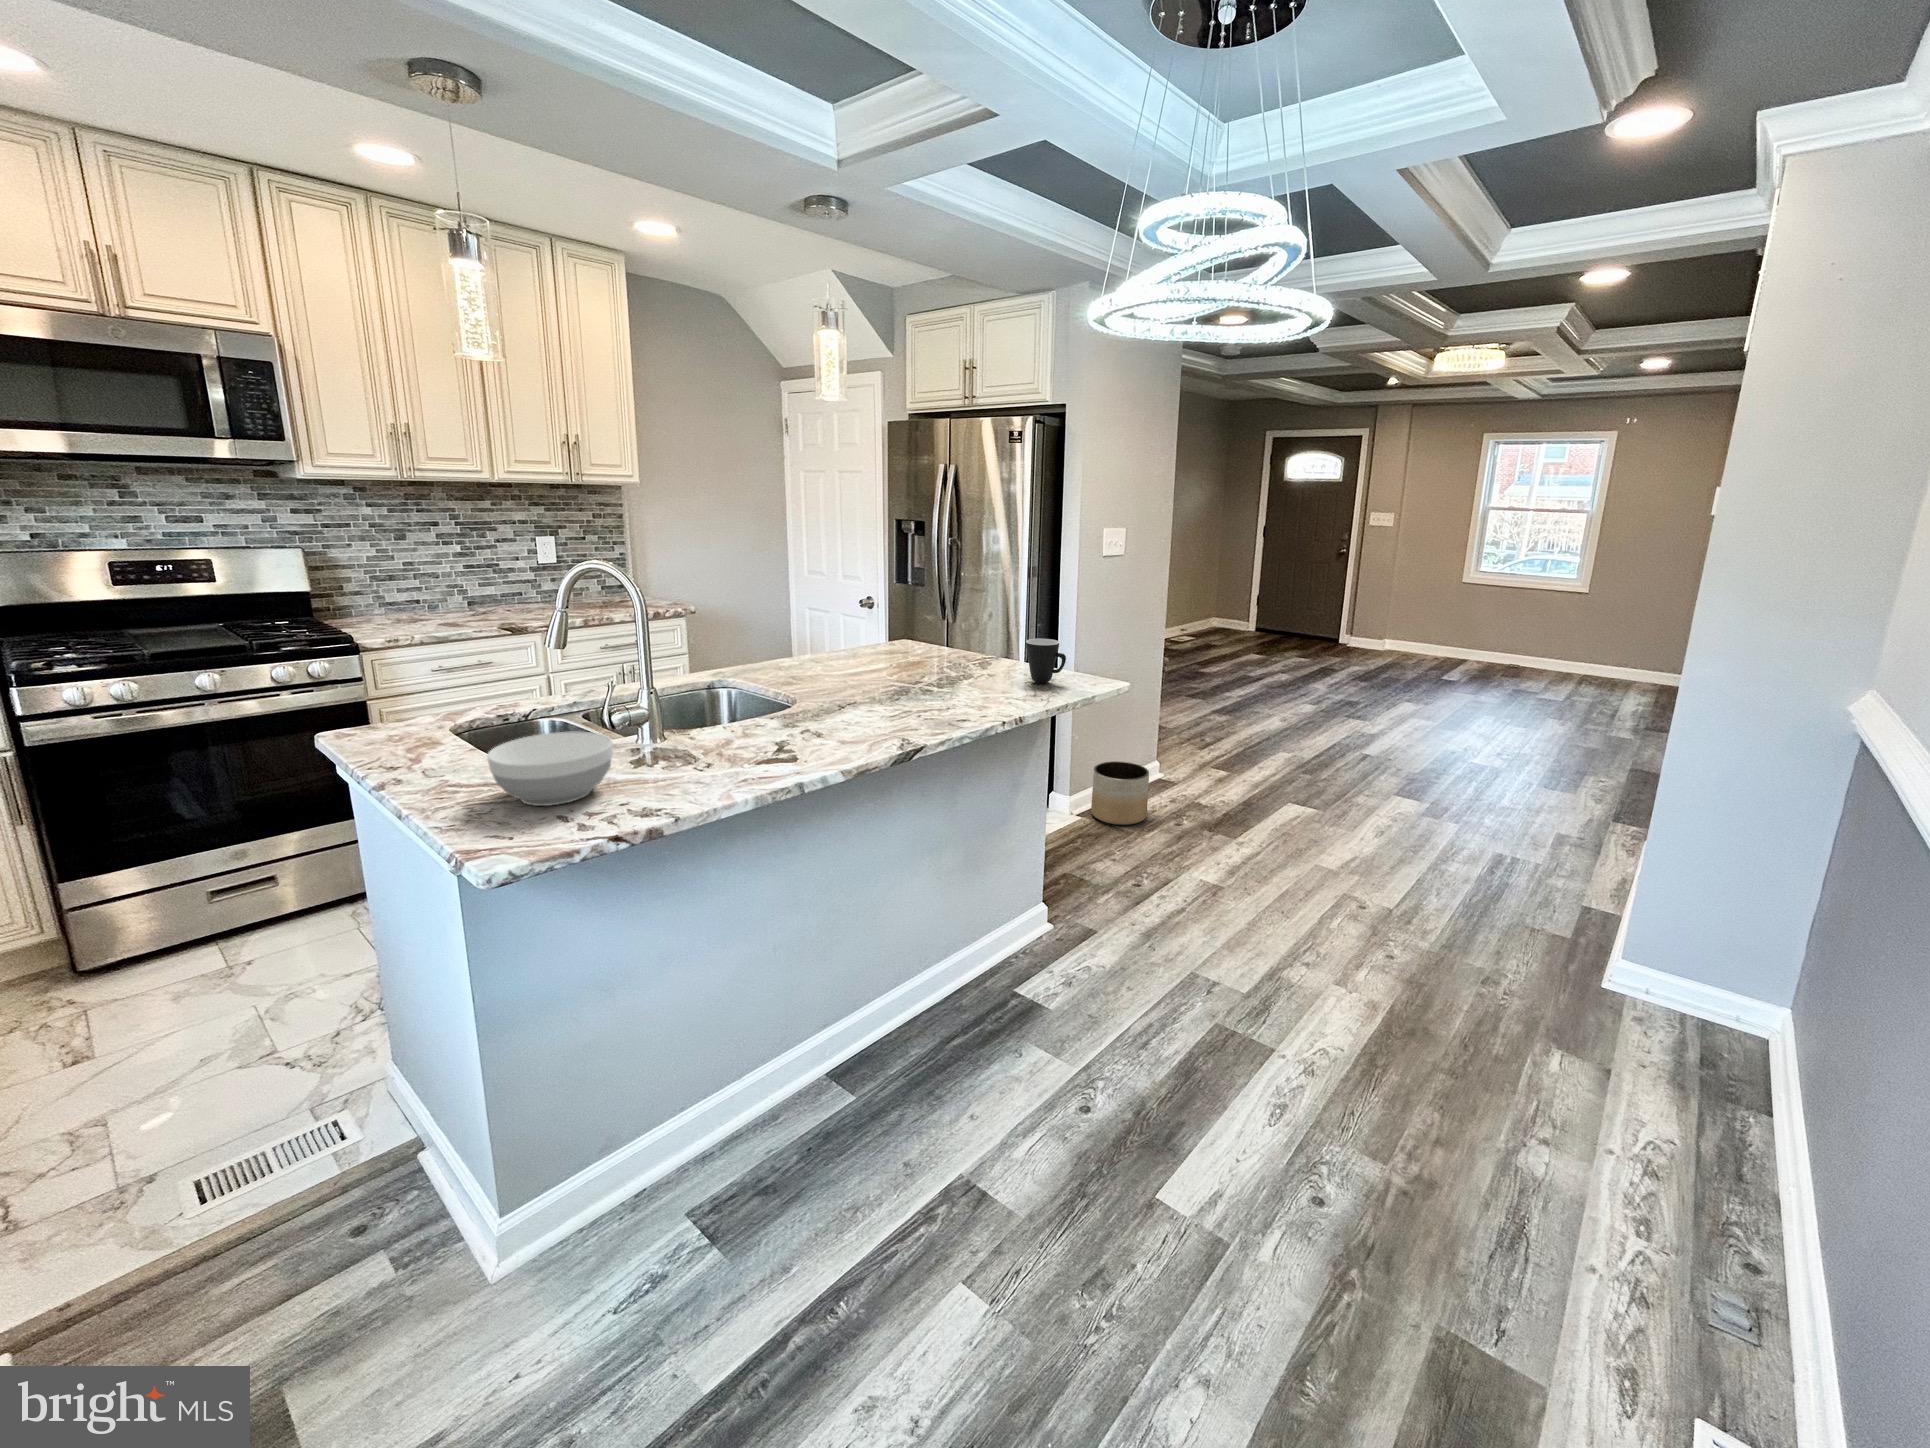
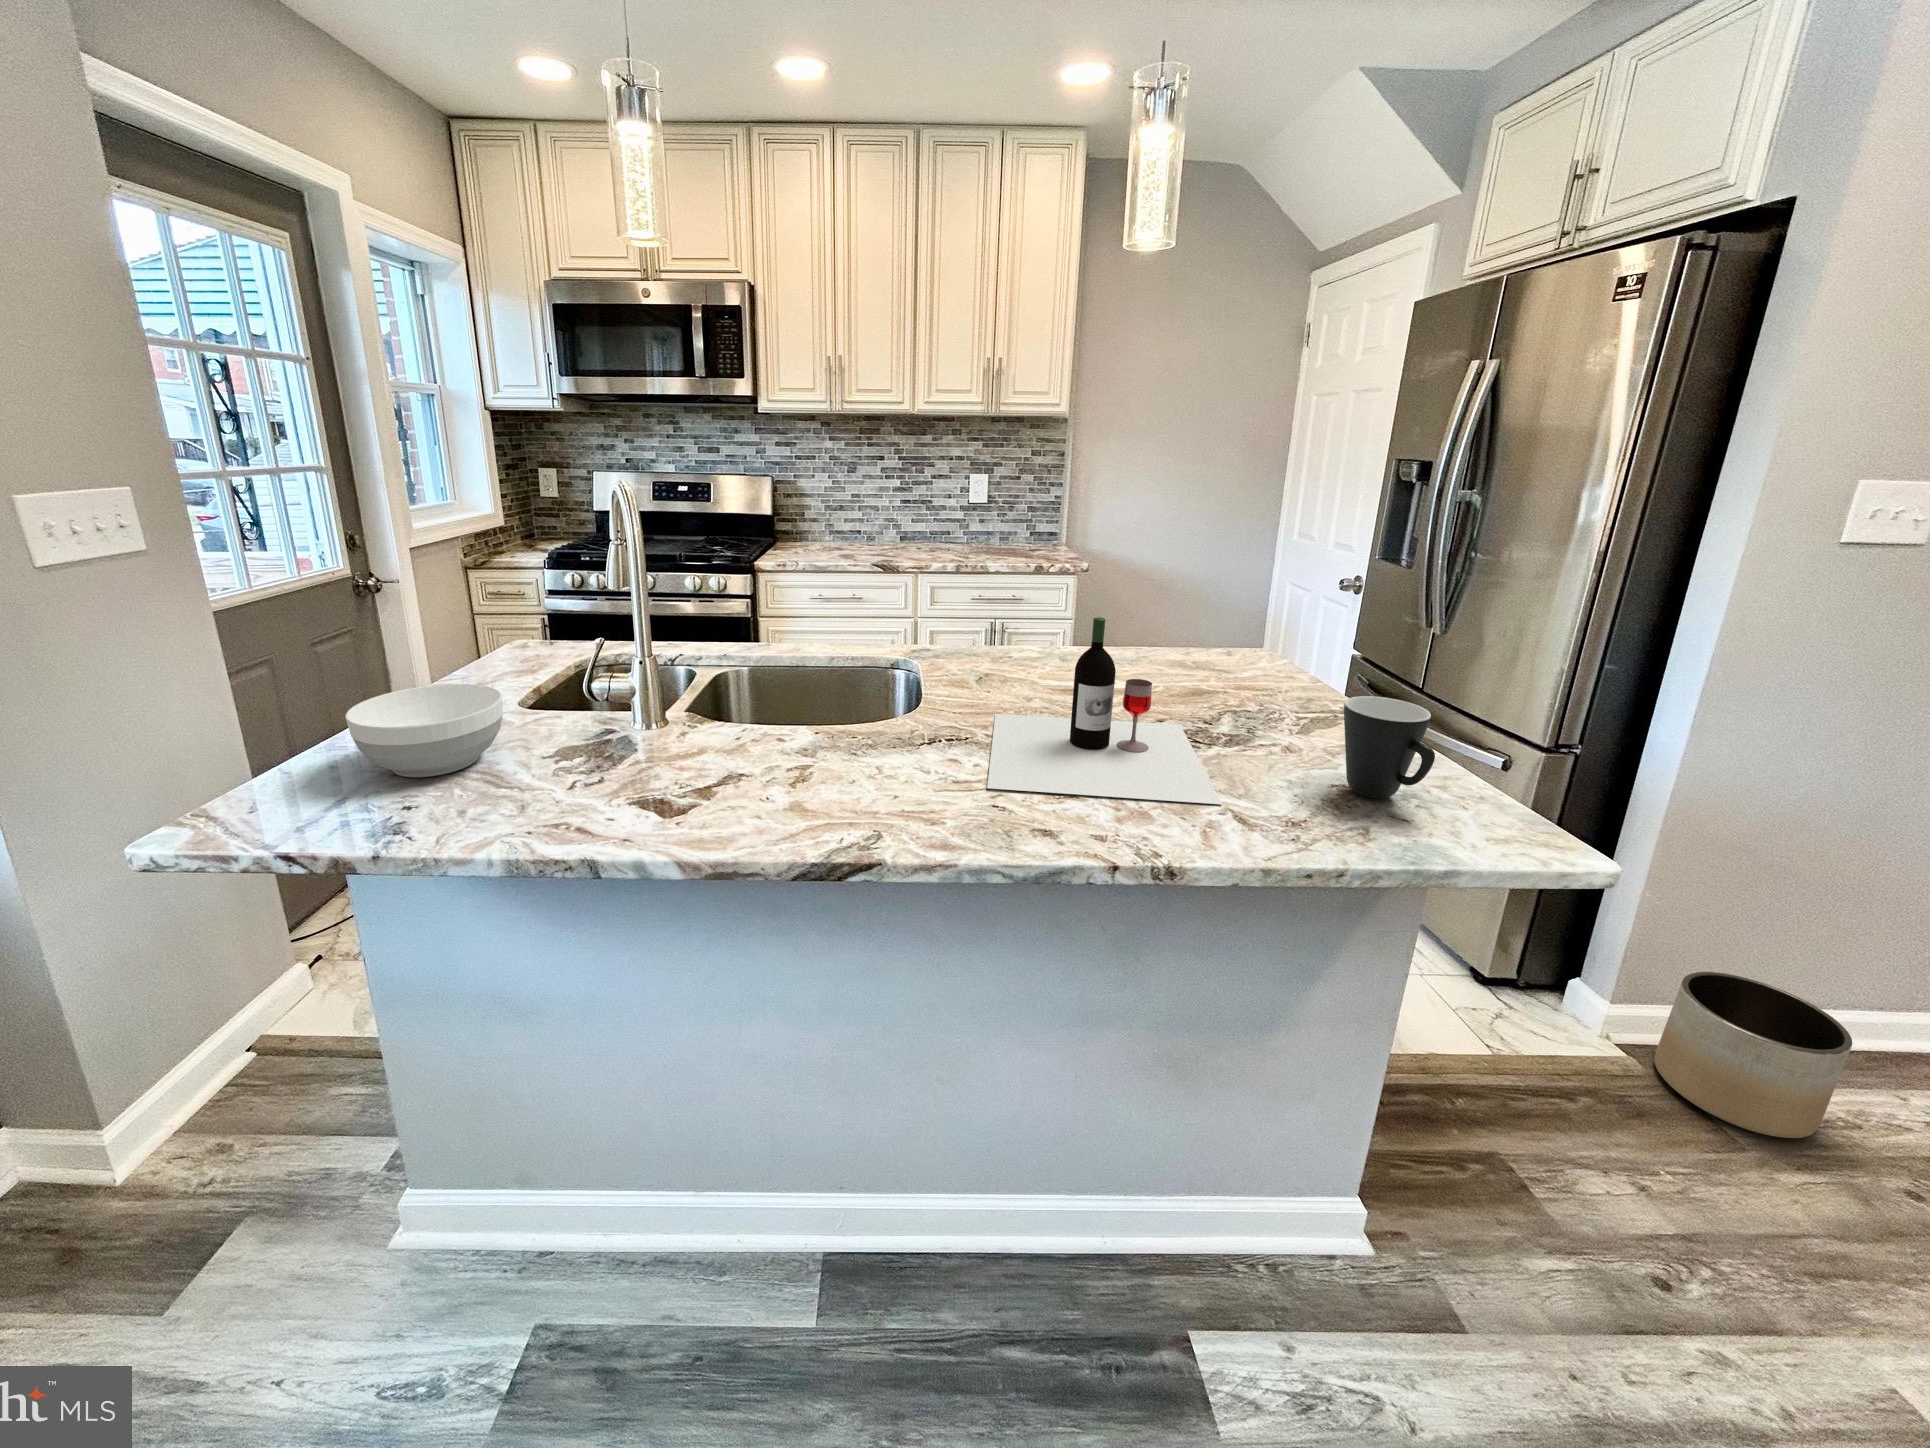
wine bottle: none [847,621,1004,716] -> present [987,617,1222,804]

